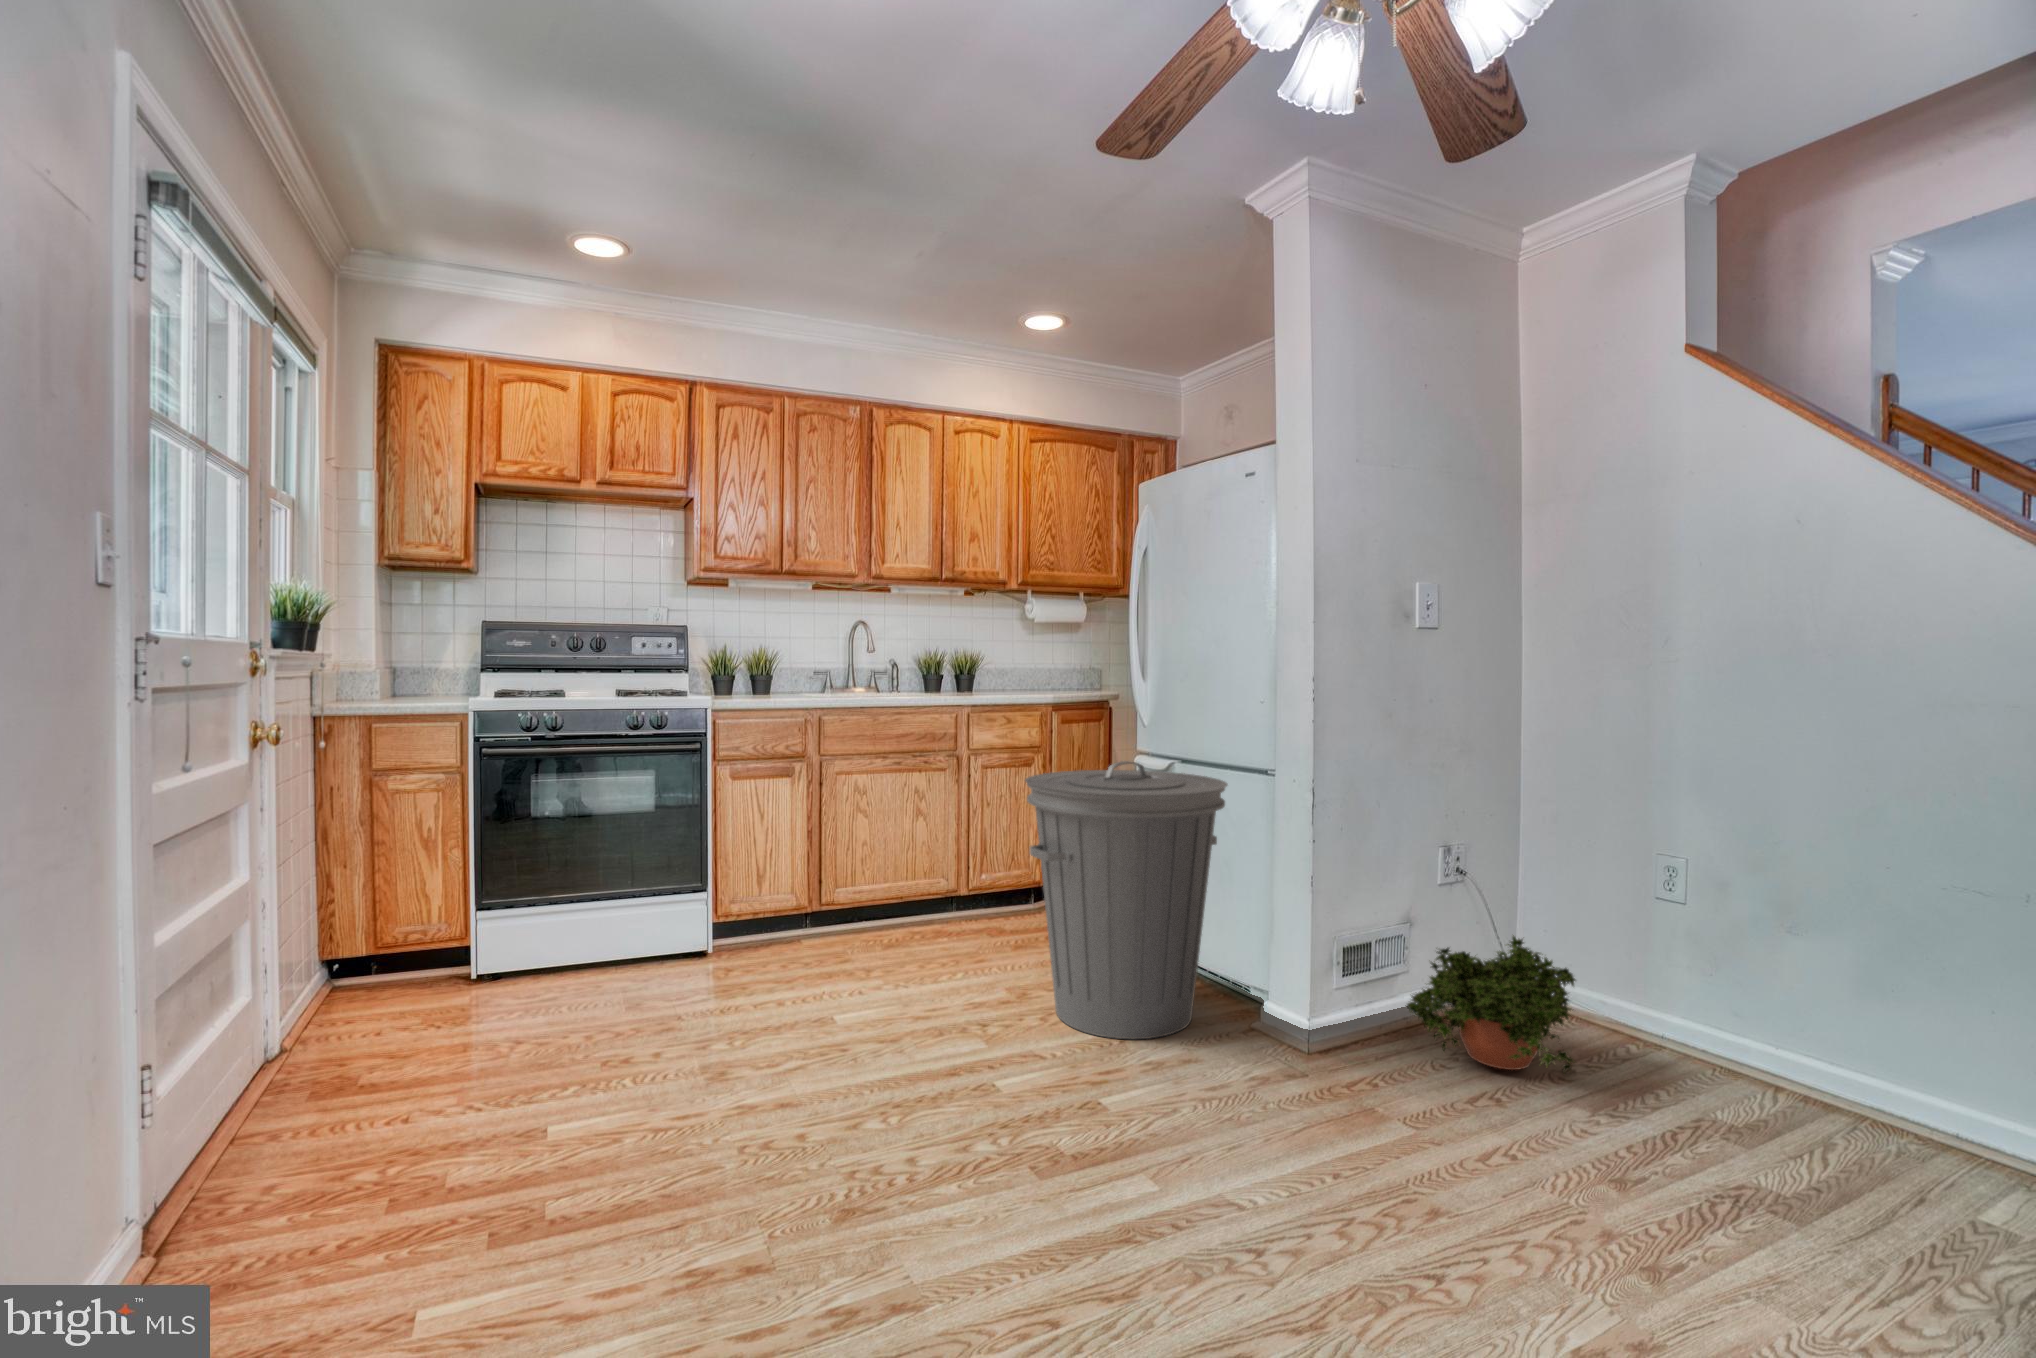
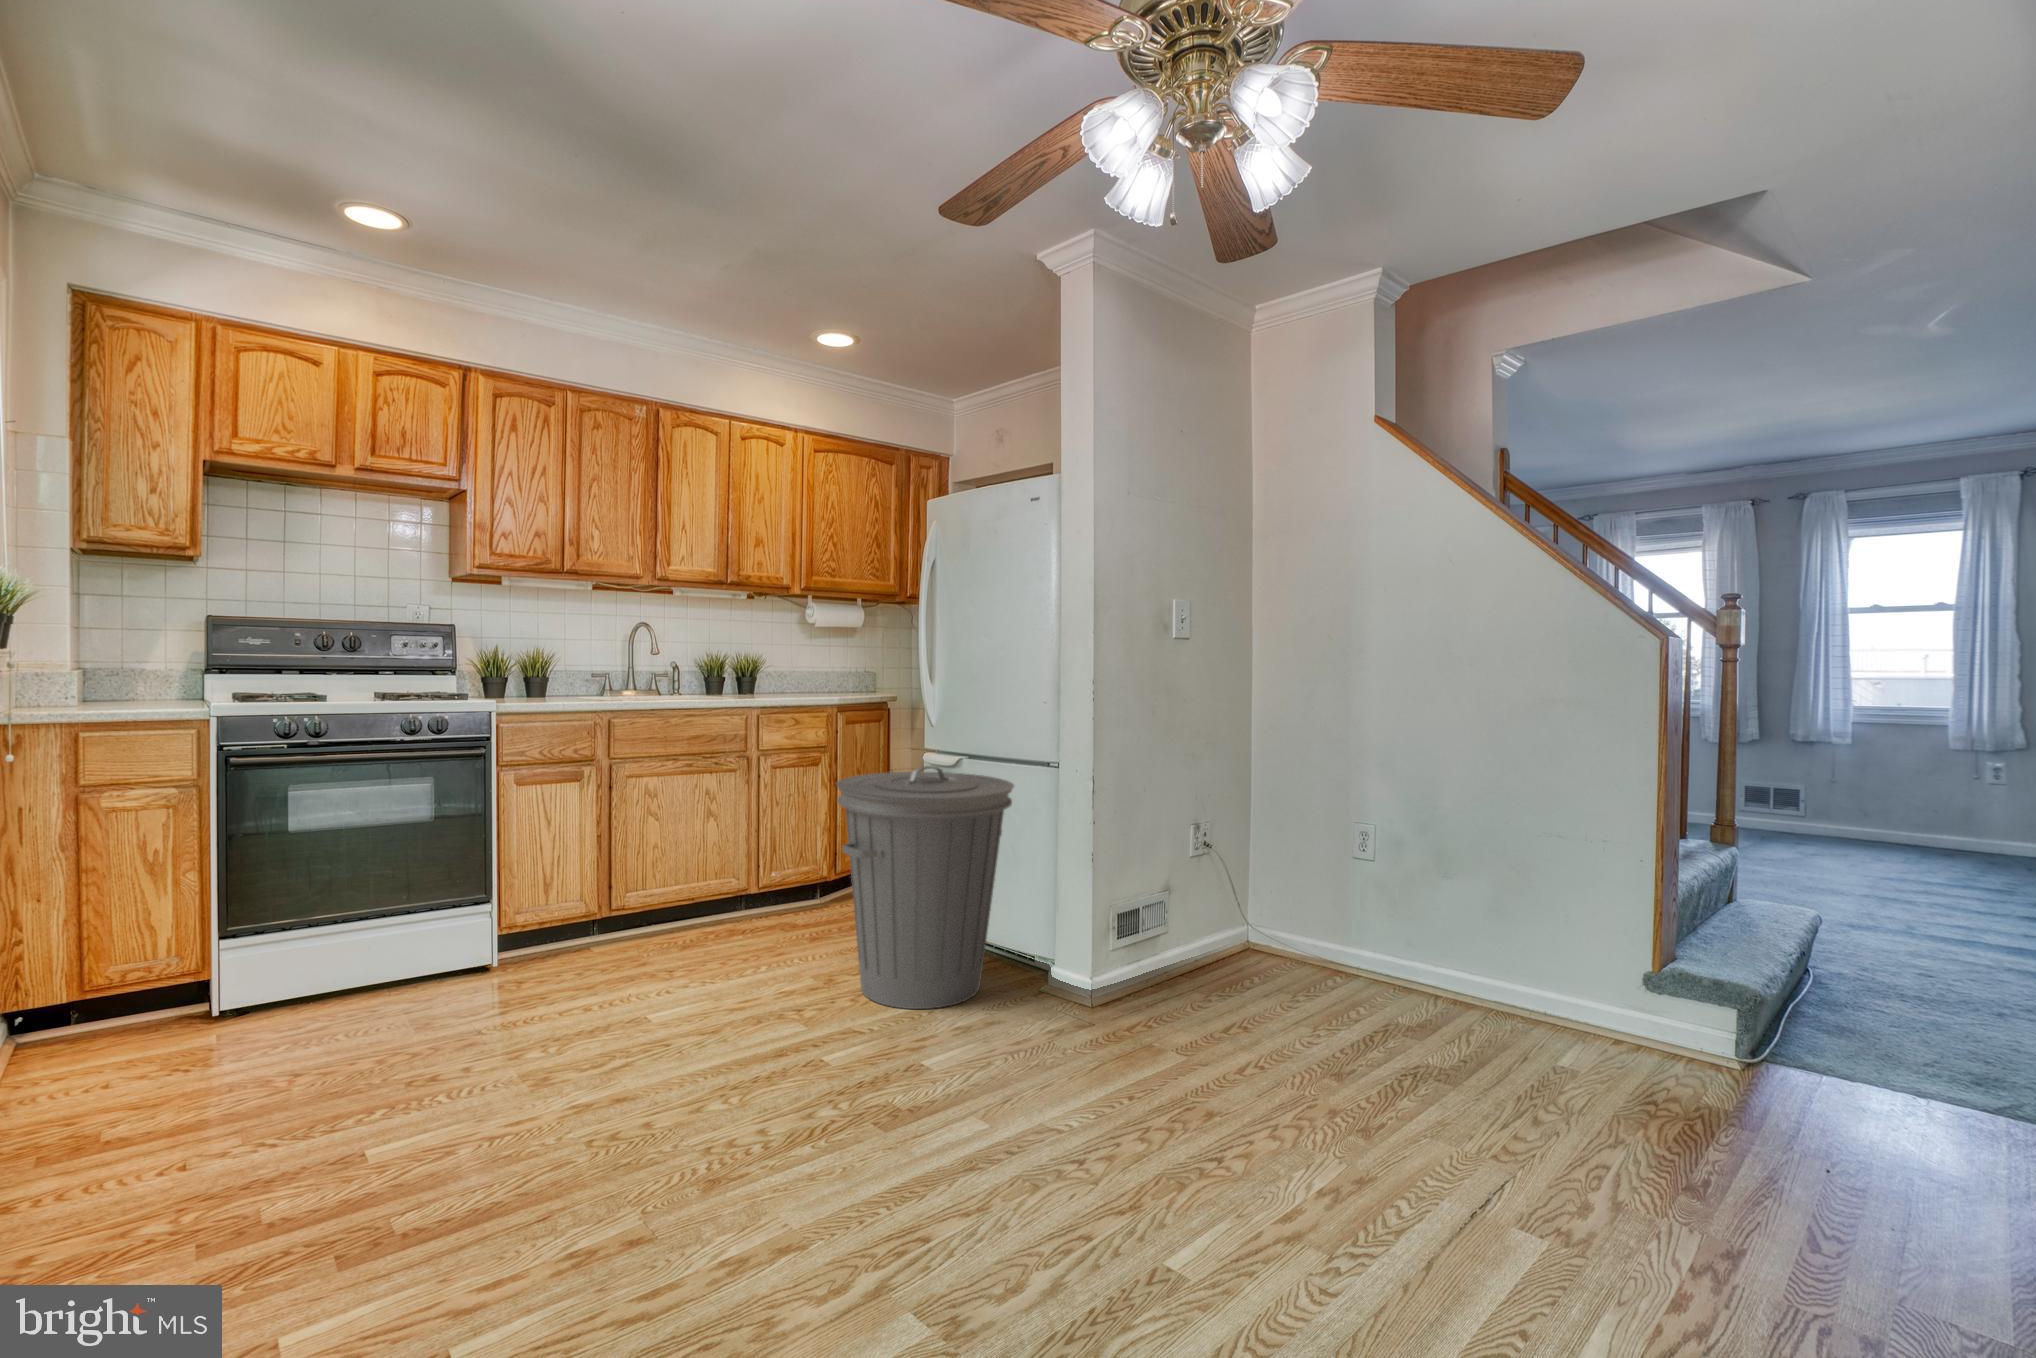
potted plant: present [1407,935,1576,1074] -> none [1149,898,1273,1003]

